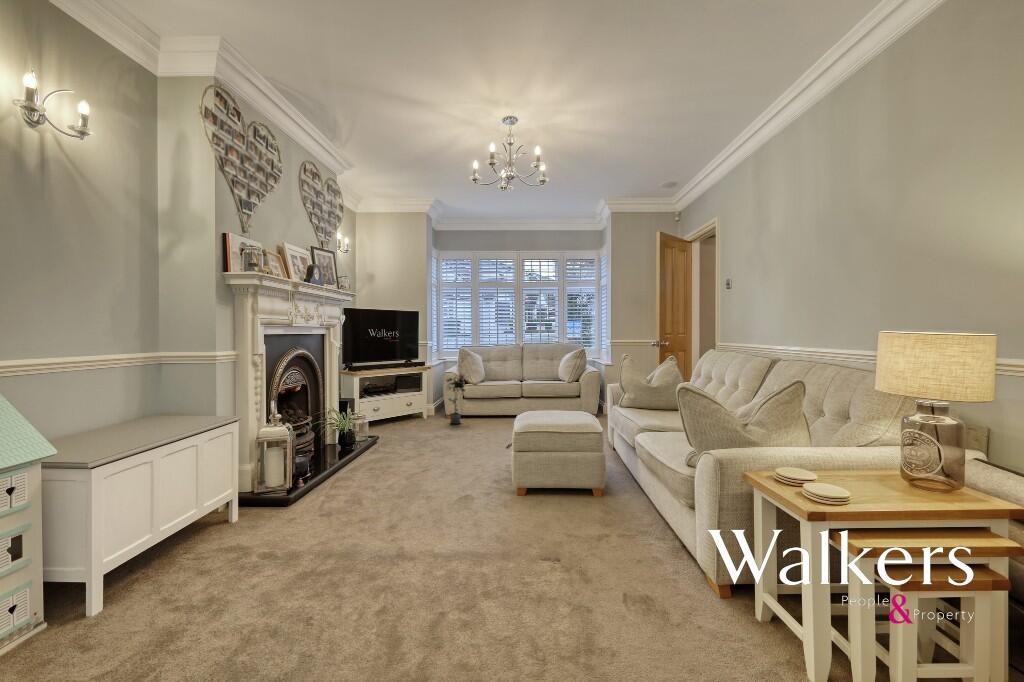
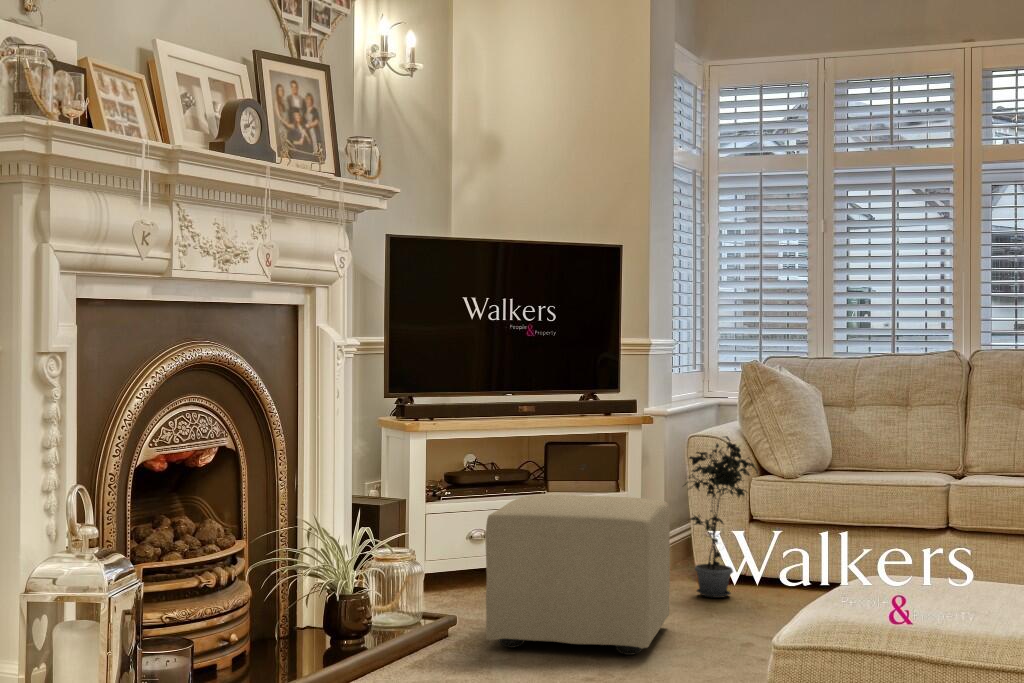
ottoman: none [392,394,447,445] -> present [485,495,670,655]

